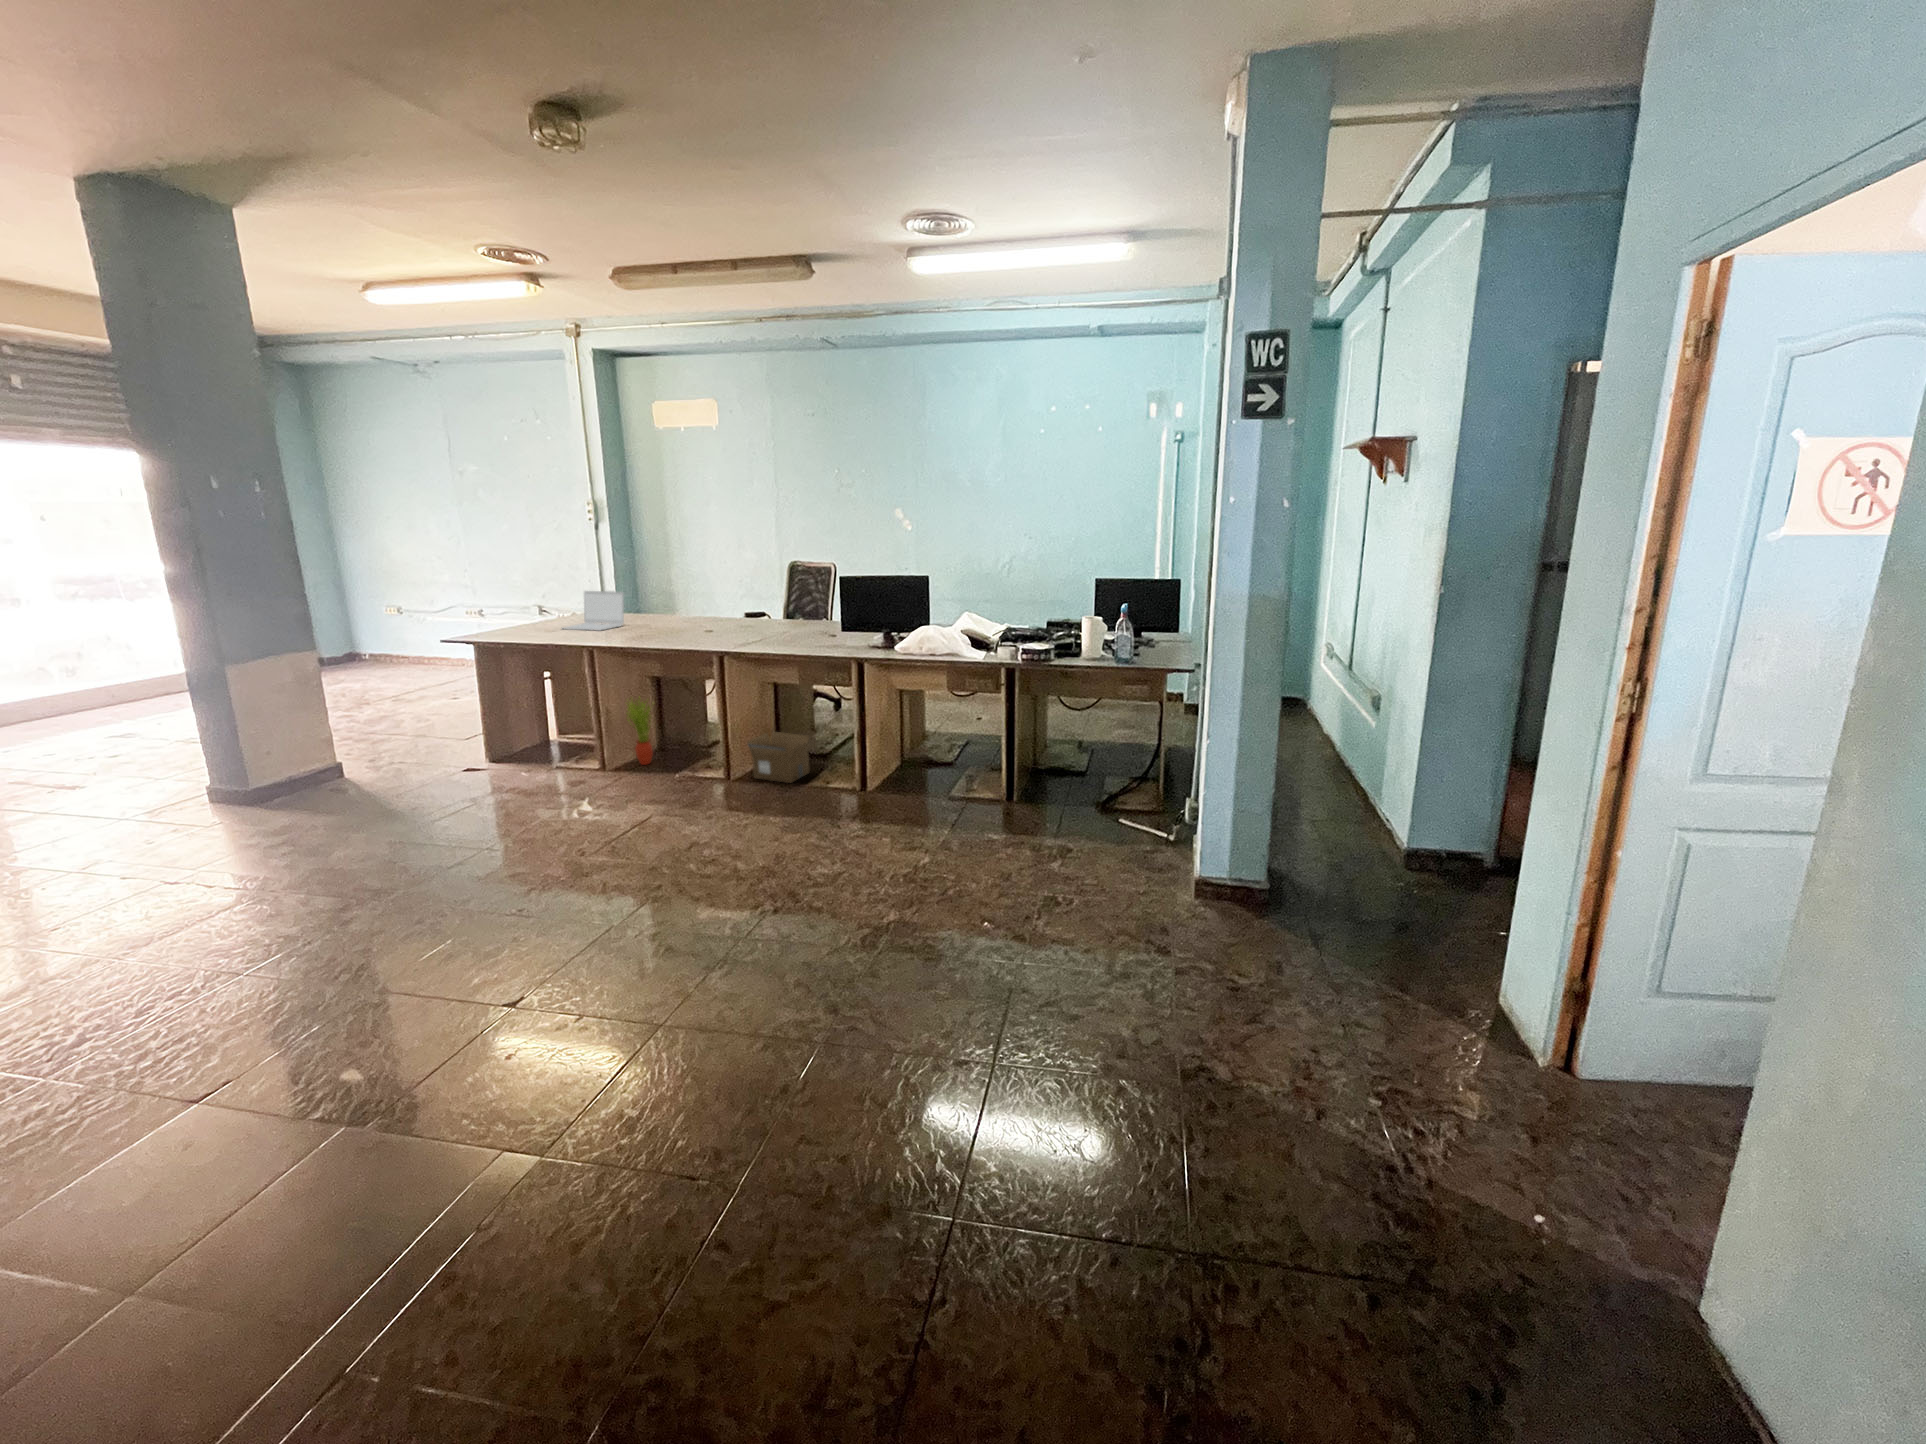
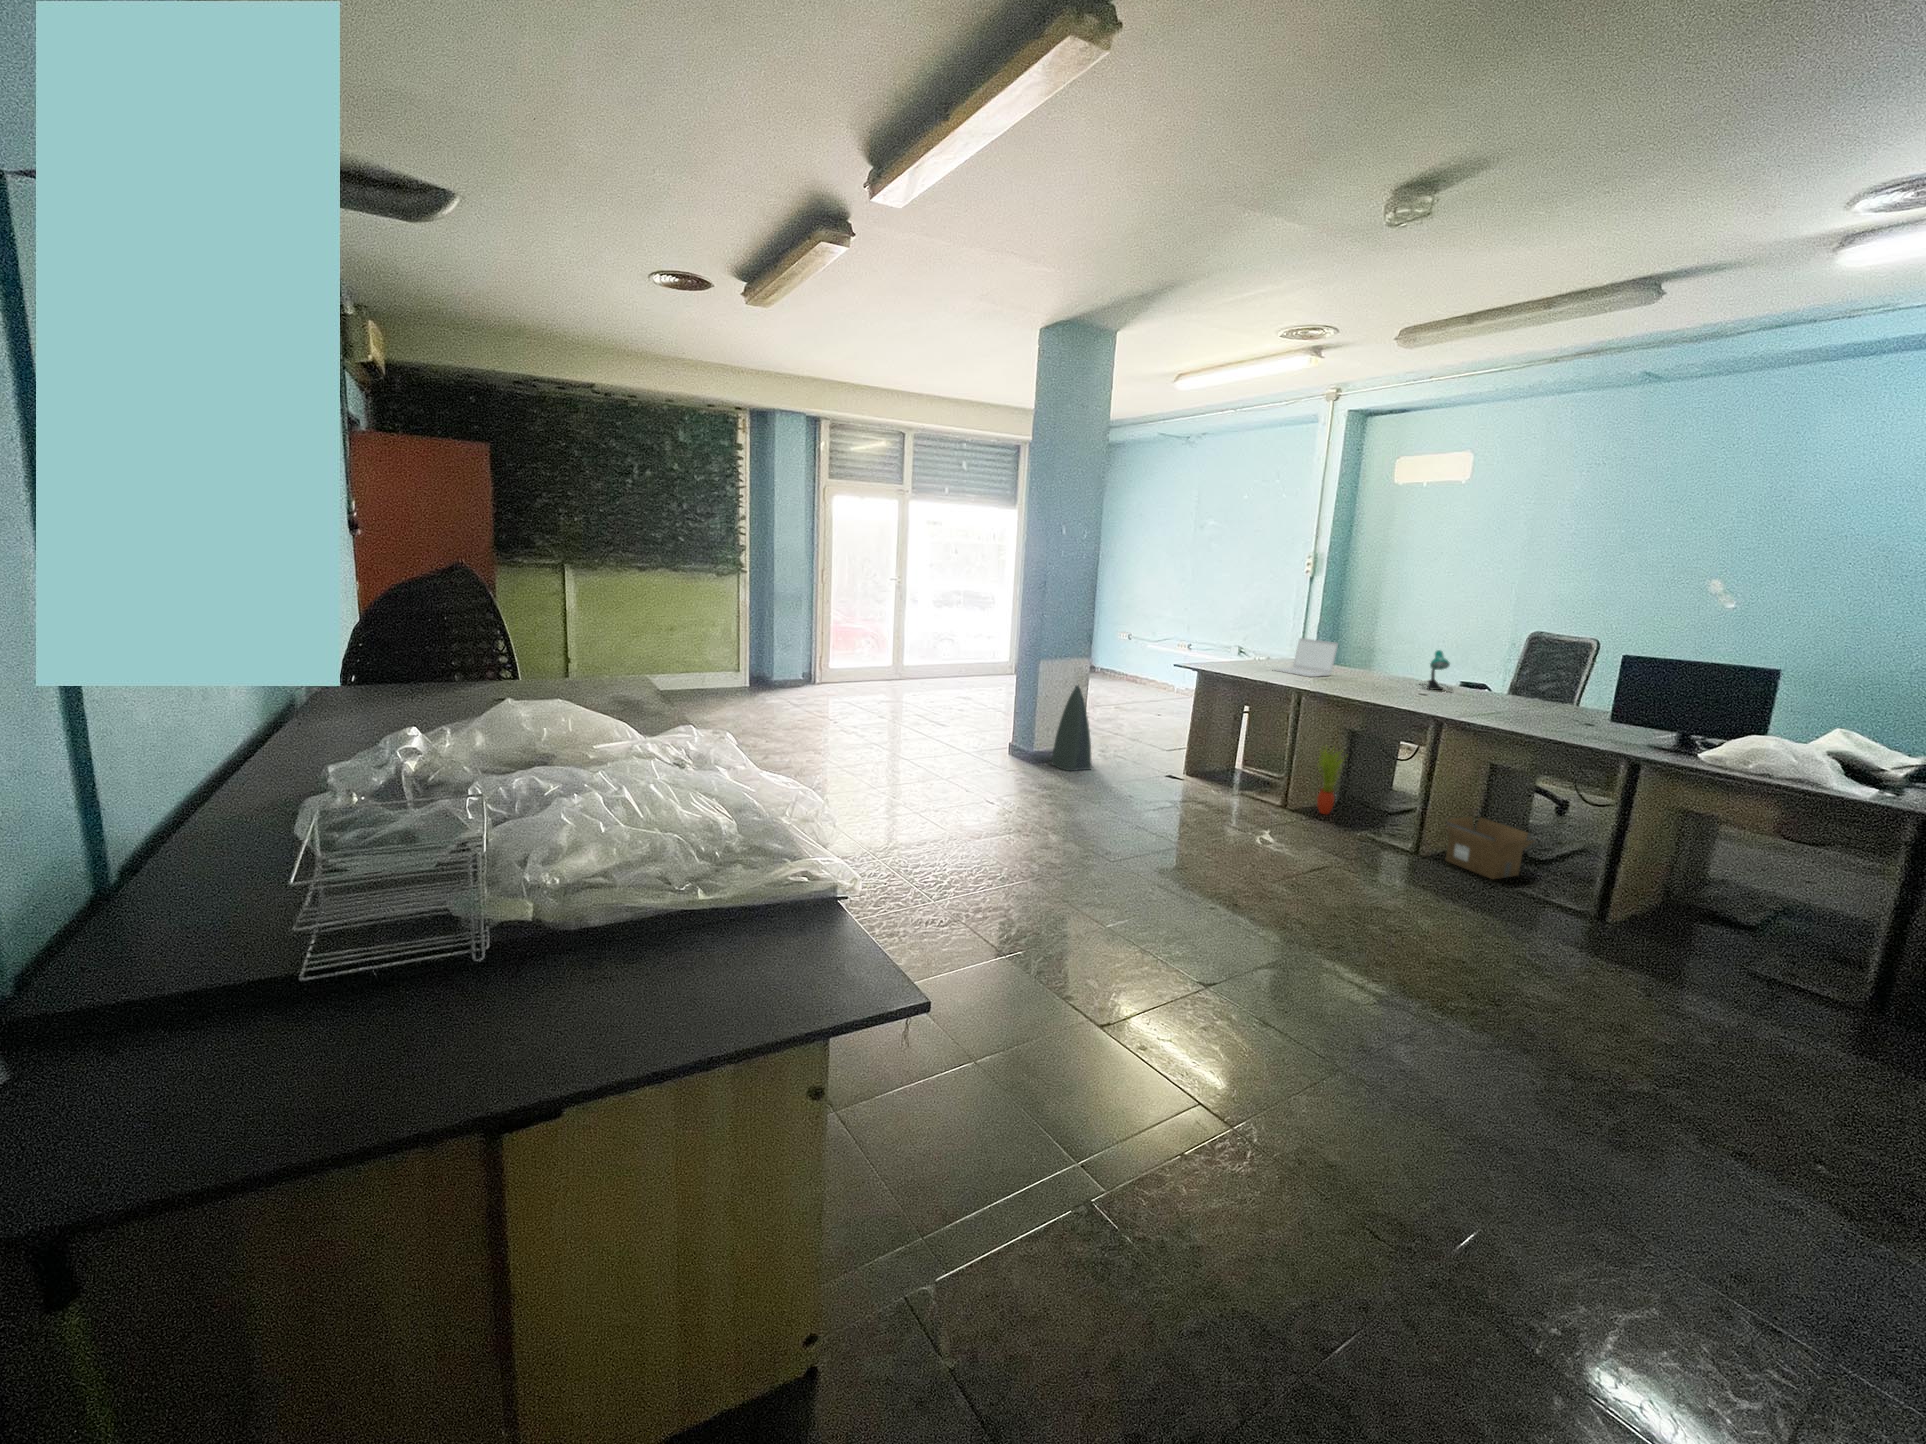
desk lamp: none [706,587,736,626] -> present [1425,650,1450,690]
air purifier: none [280,688,351,801] -> present [1052,685,1091,771]

